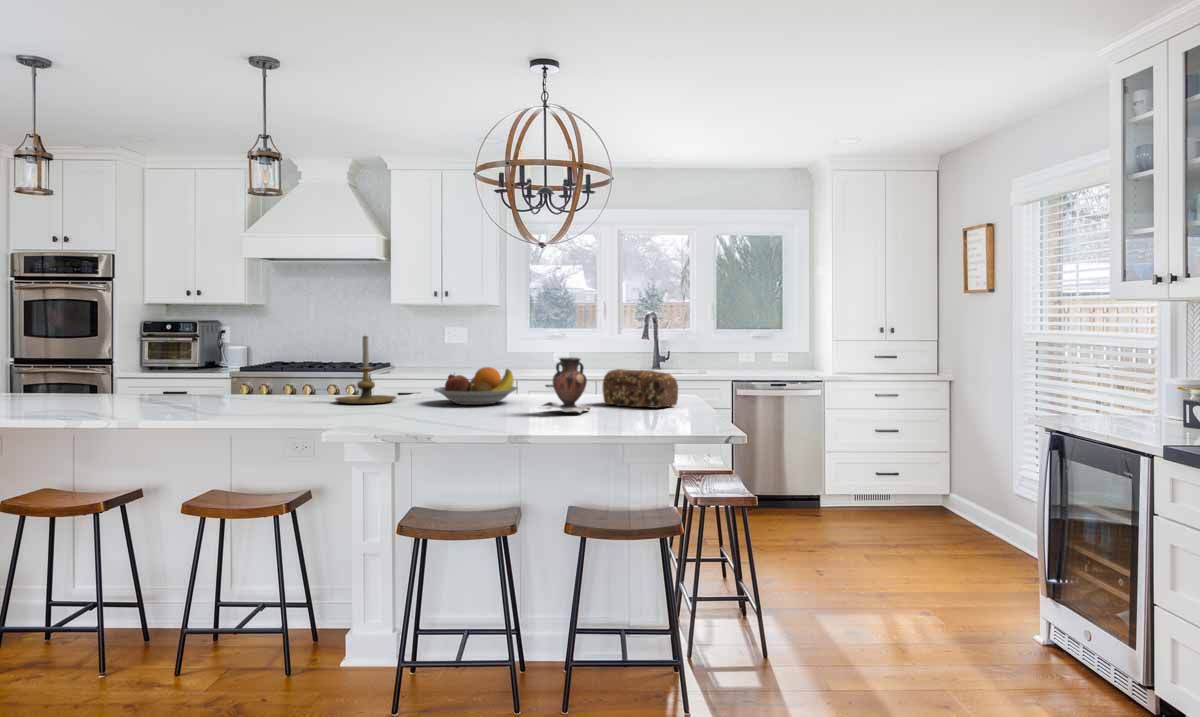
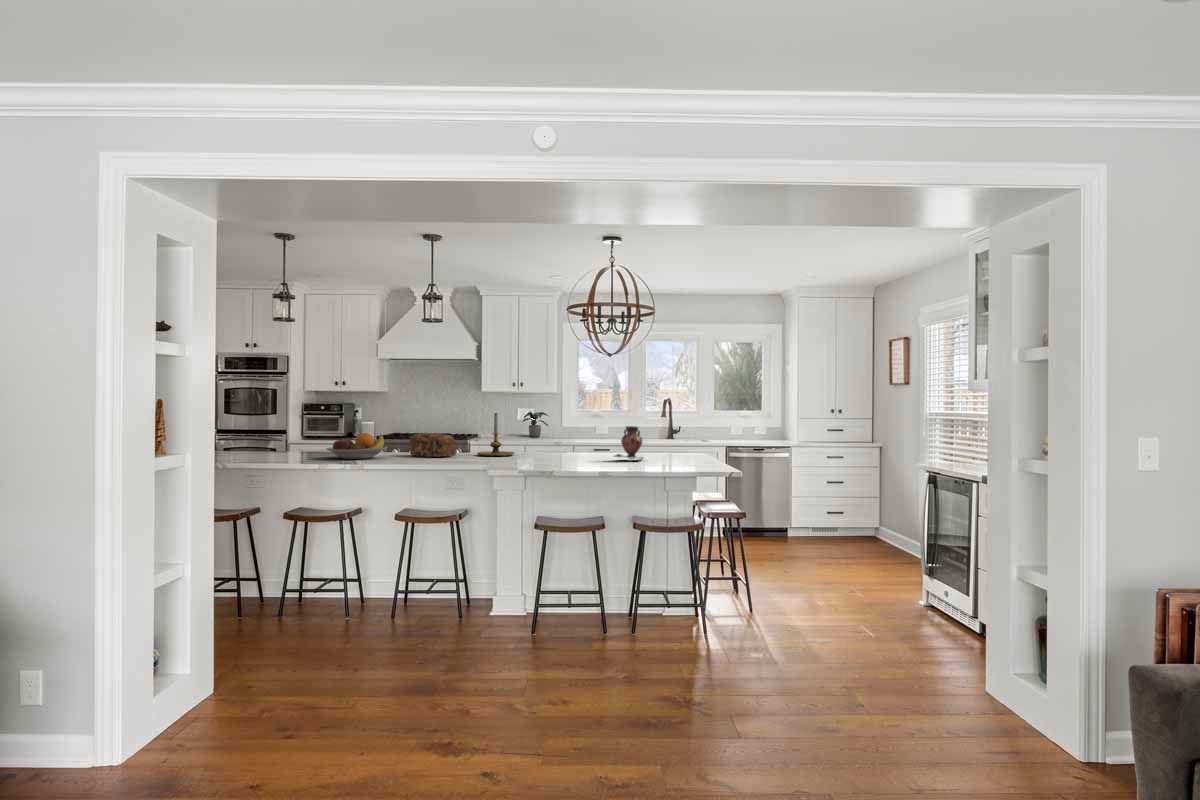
potted plant: none [450,332,490,368] -> present [523,412,548,437]
fruit bowl: present [434,367,518,405] -> present [326,433,387,459]
bread loaf: present [603,369,678,408] -> present [409,433,457,457]

